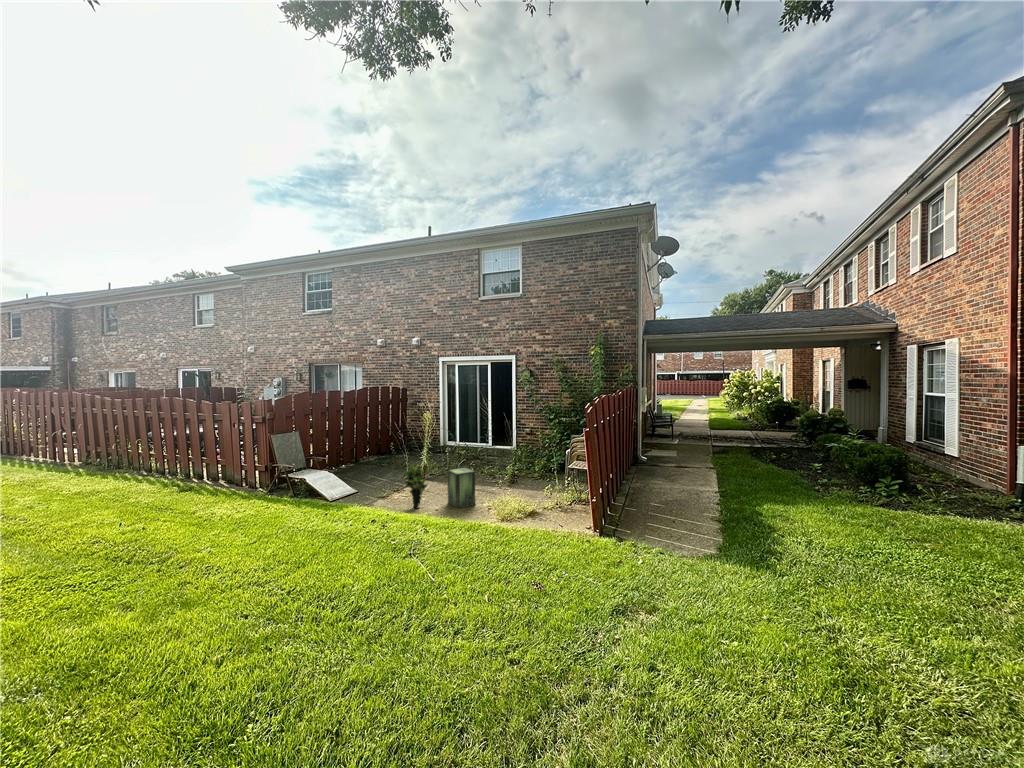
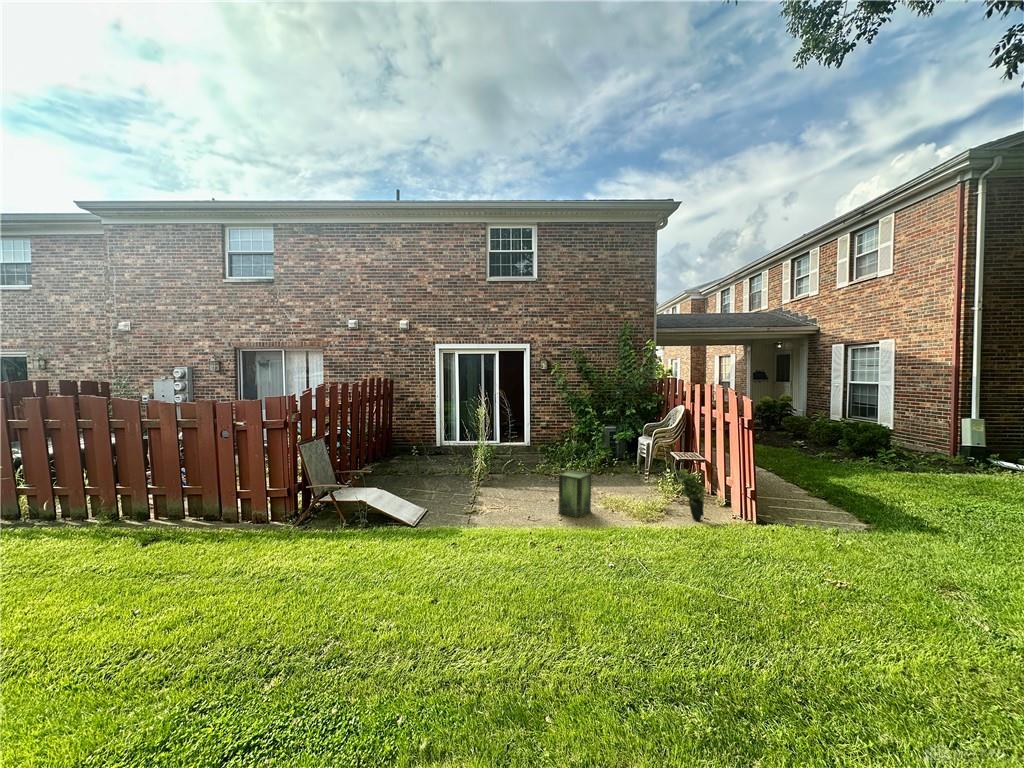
potted plant: present [404,464,427,509] -> present [676,469,707,522]

